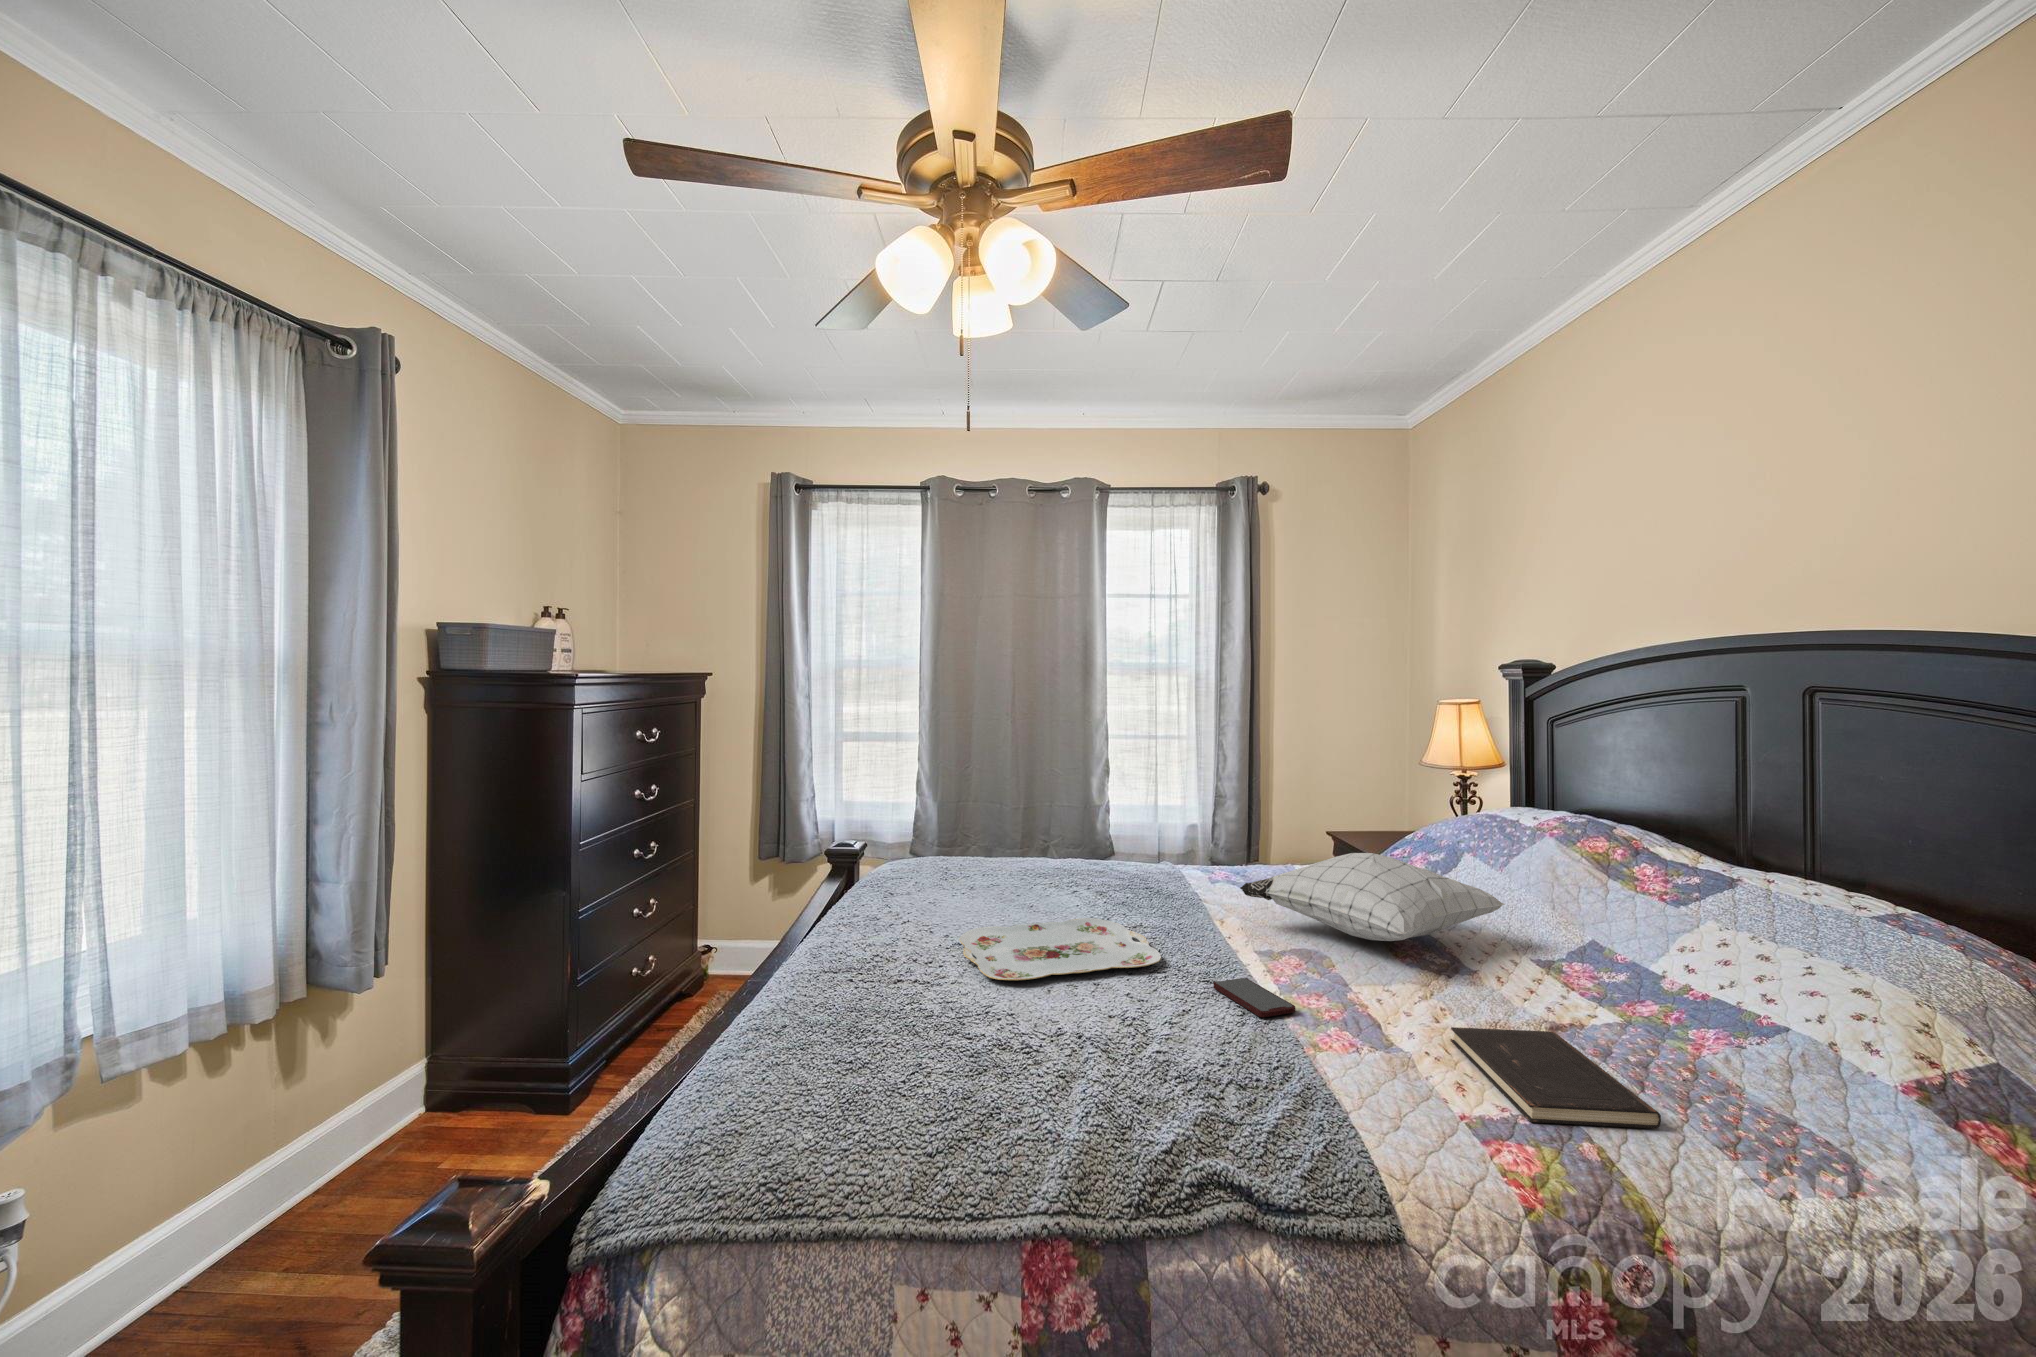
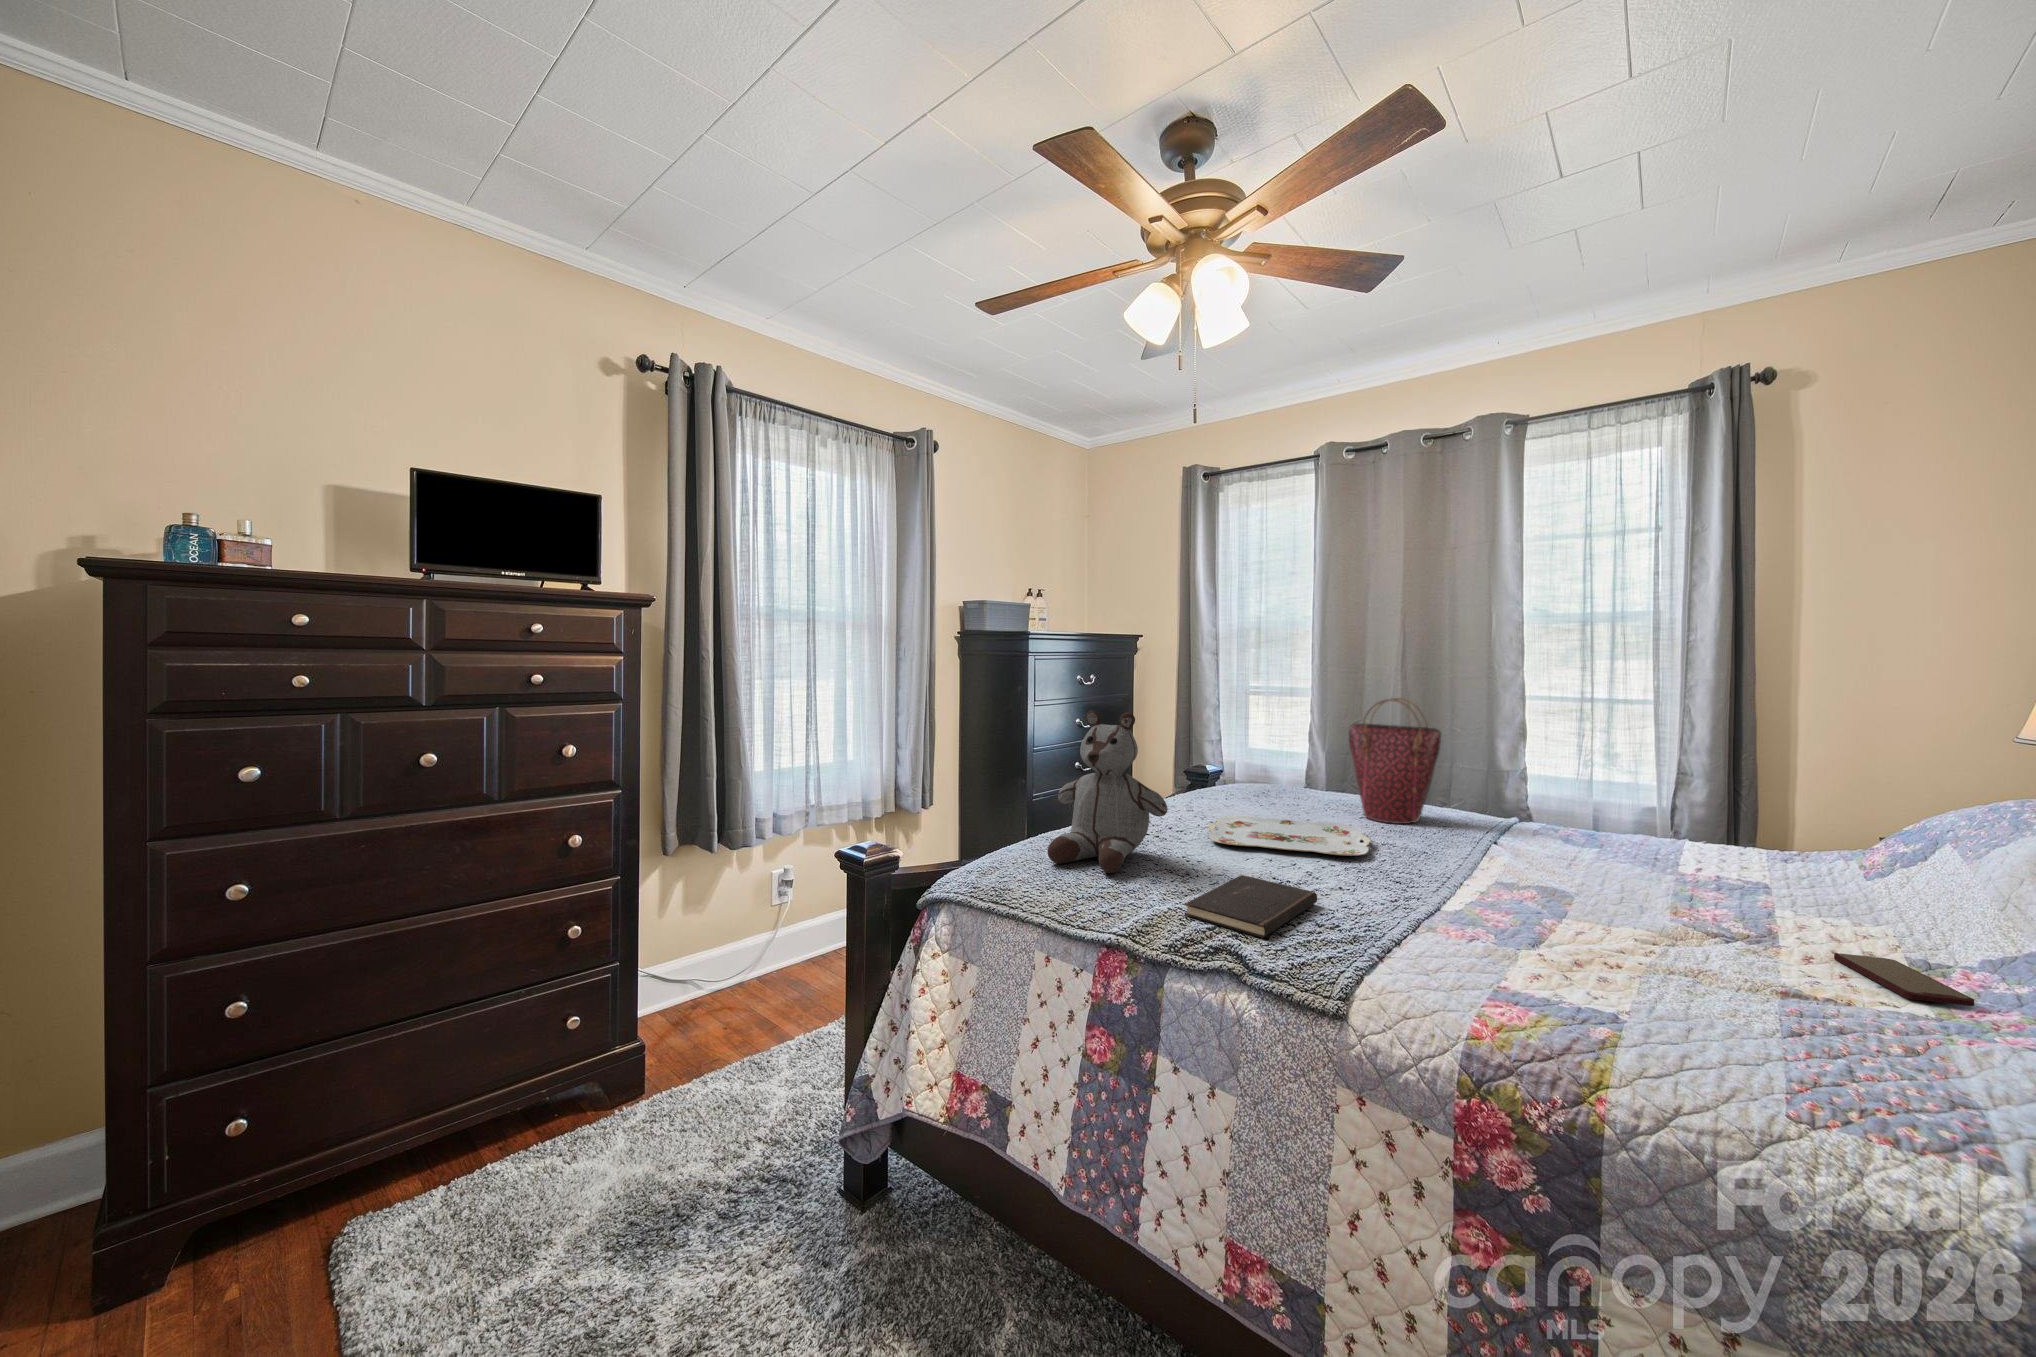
handbag: none [1067,762,1160,906] -> present [1349,698,1441,824]
stuffed bear: none [792,819,977,1086] -> present [1047,710,1168,873]
pillow: present [1240,853,1505,941] -> none [1488,796,1827,888]
smartphone: present [1213,978,1295,1017] -> present [1834,953,1974,1006]
hardcover book: present [1451,1027,1661,1129] -> present [1185,875,1317,938]

